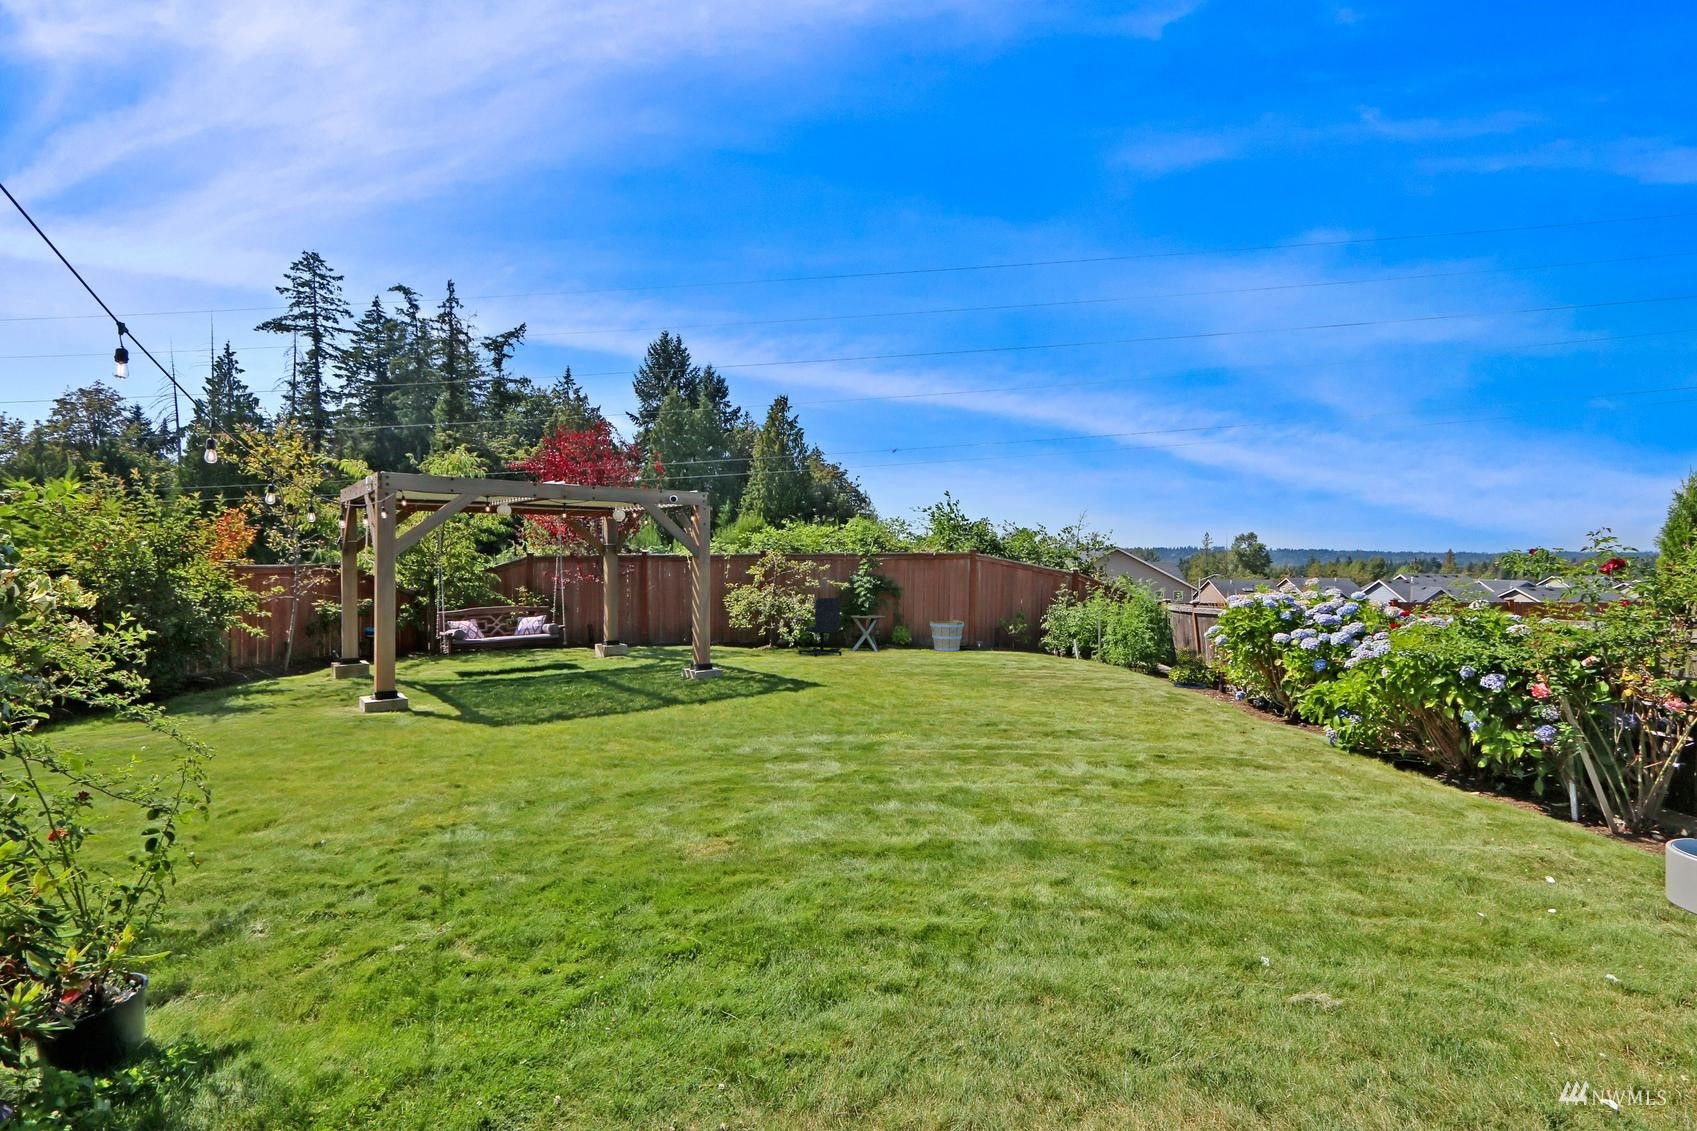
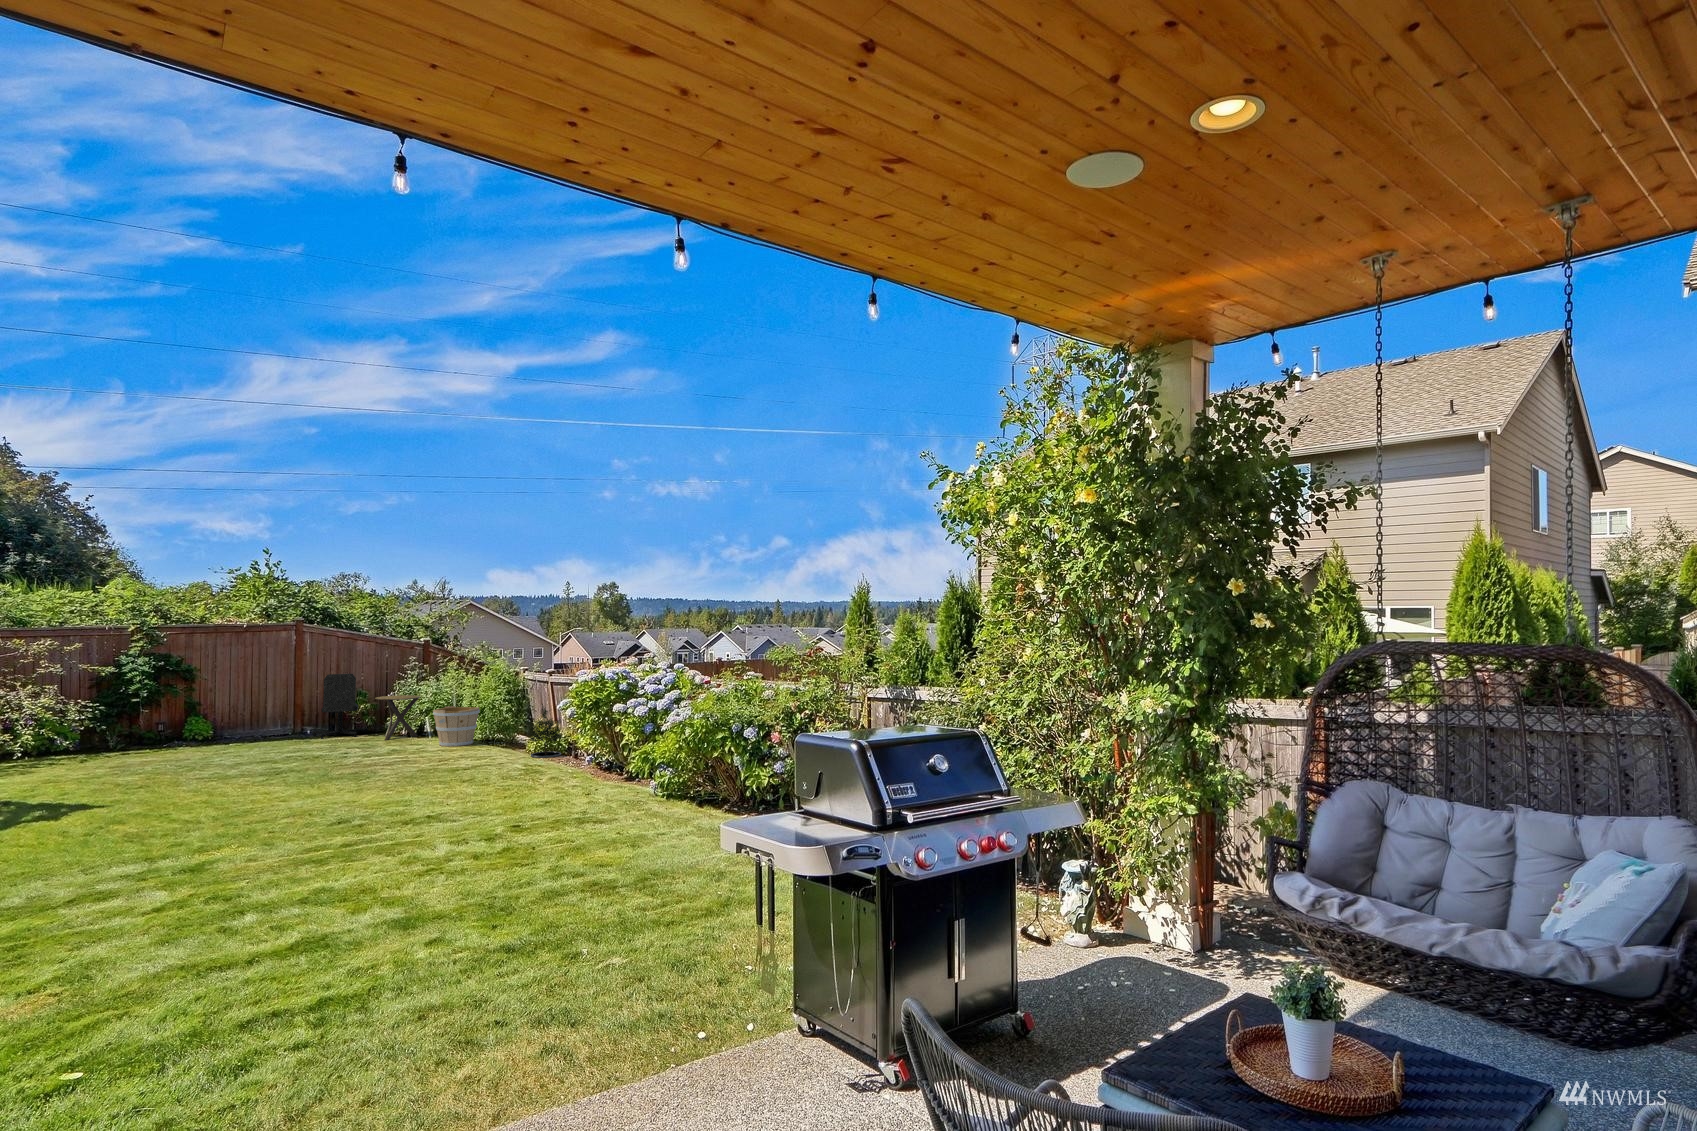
chair: present [798,598,842,657] -> present [312,674,368,739]
side table: present [851,615,885,652] -> present [375,695,420,740]
wooden bucket: present [930,620,964,652] -> present [433,706,480,747]

